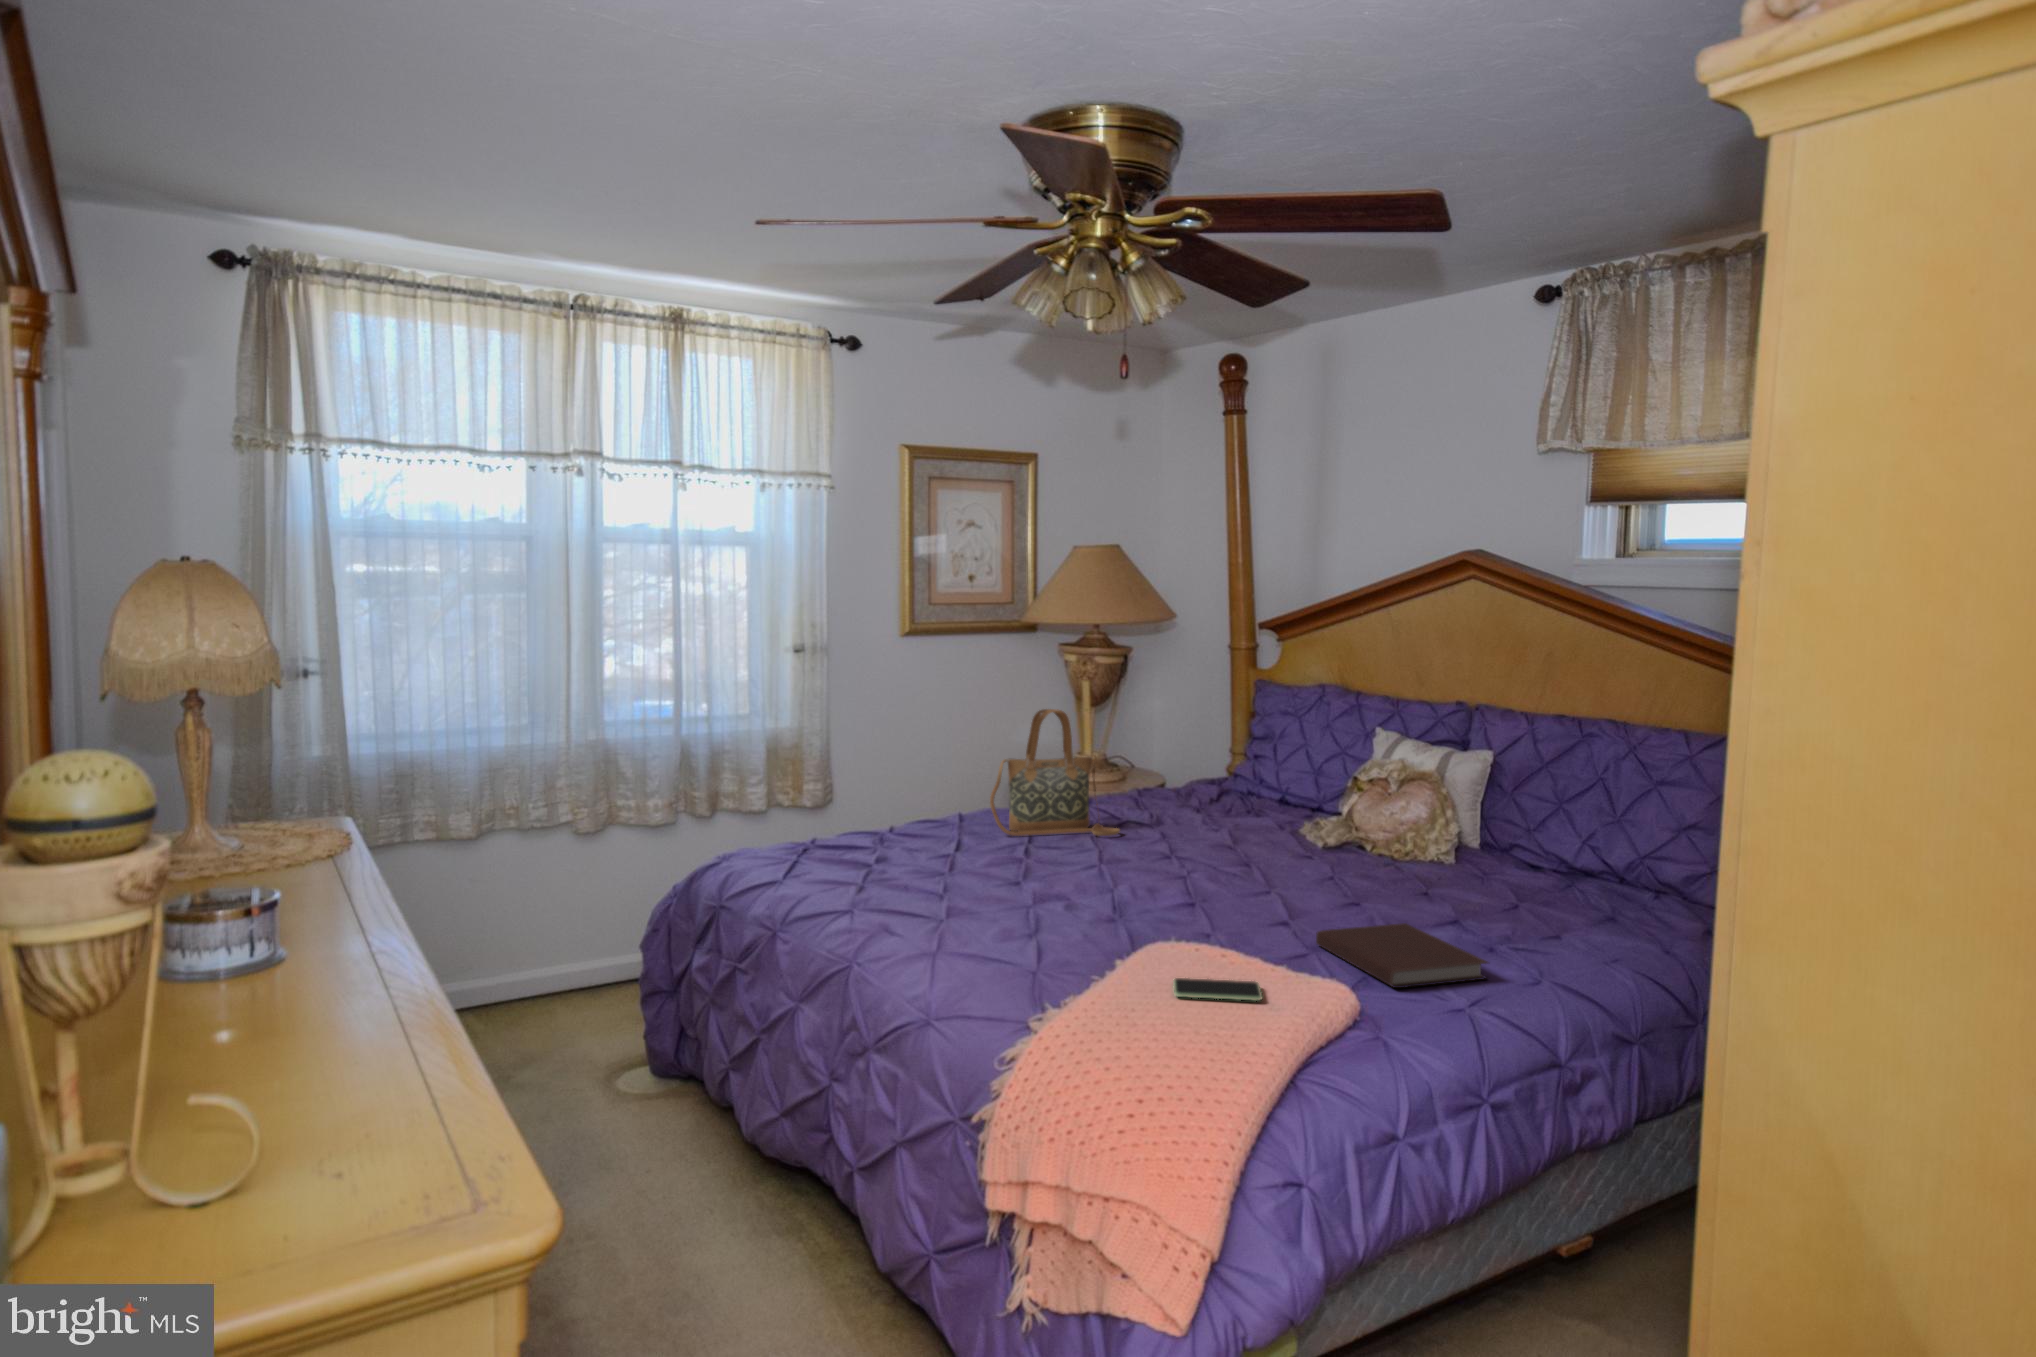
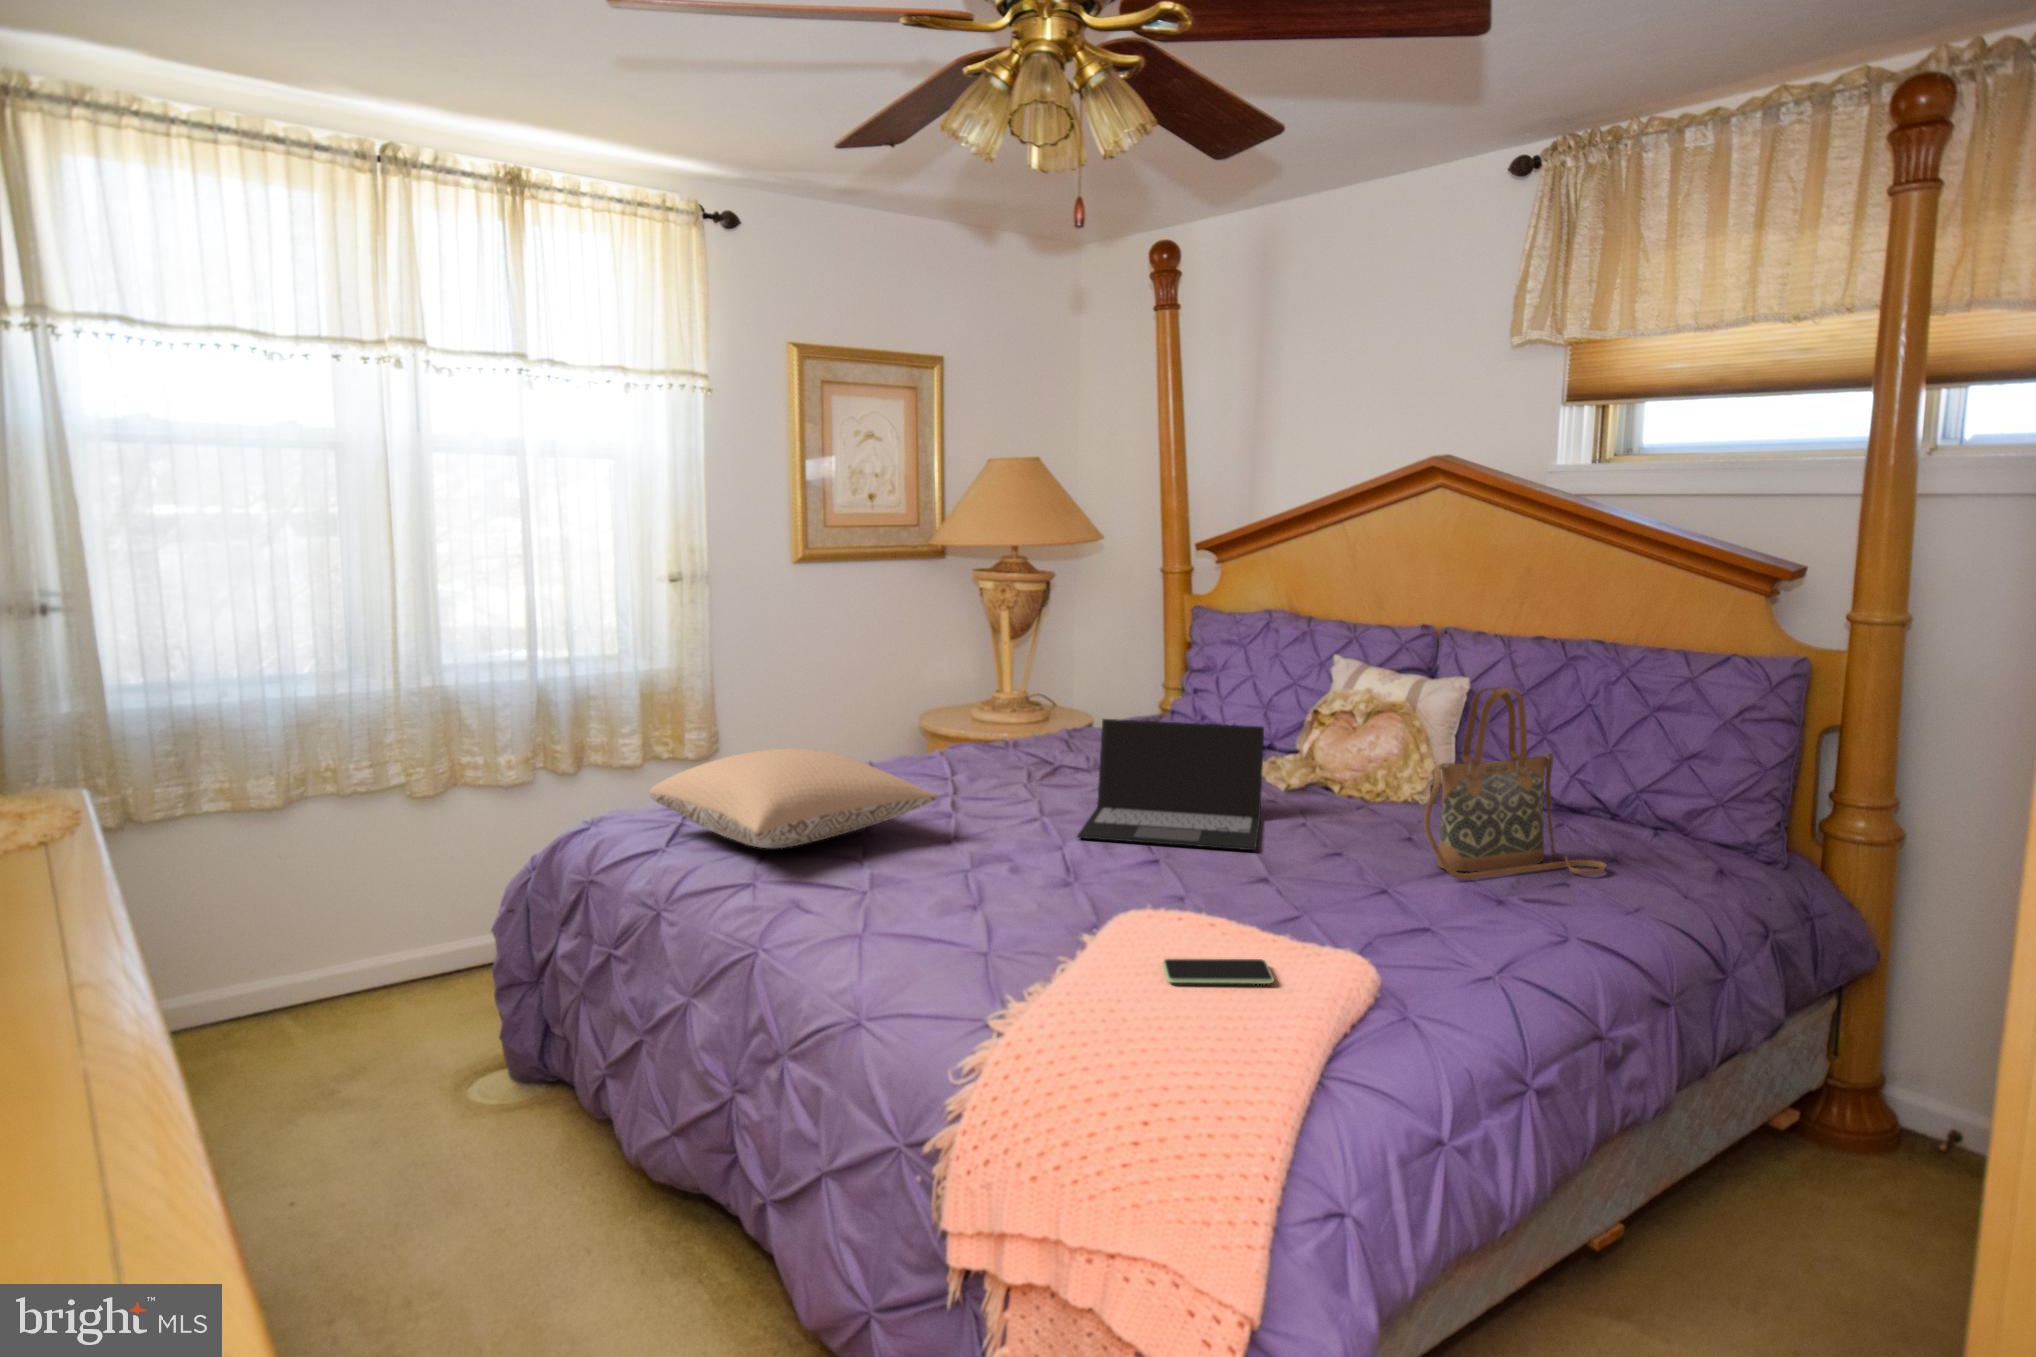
handbag: present [990,709,1120,836] -> present [1424,688,1606,880]
laptop: none [1127,780,1297,897] -> present [1077,719,1264,850]
pillow: none [771,799,1009,881] -> present [650,748,938,848]
notebook: present [1316,923,1488,988] -> none [1310,877,1517,957]

